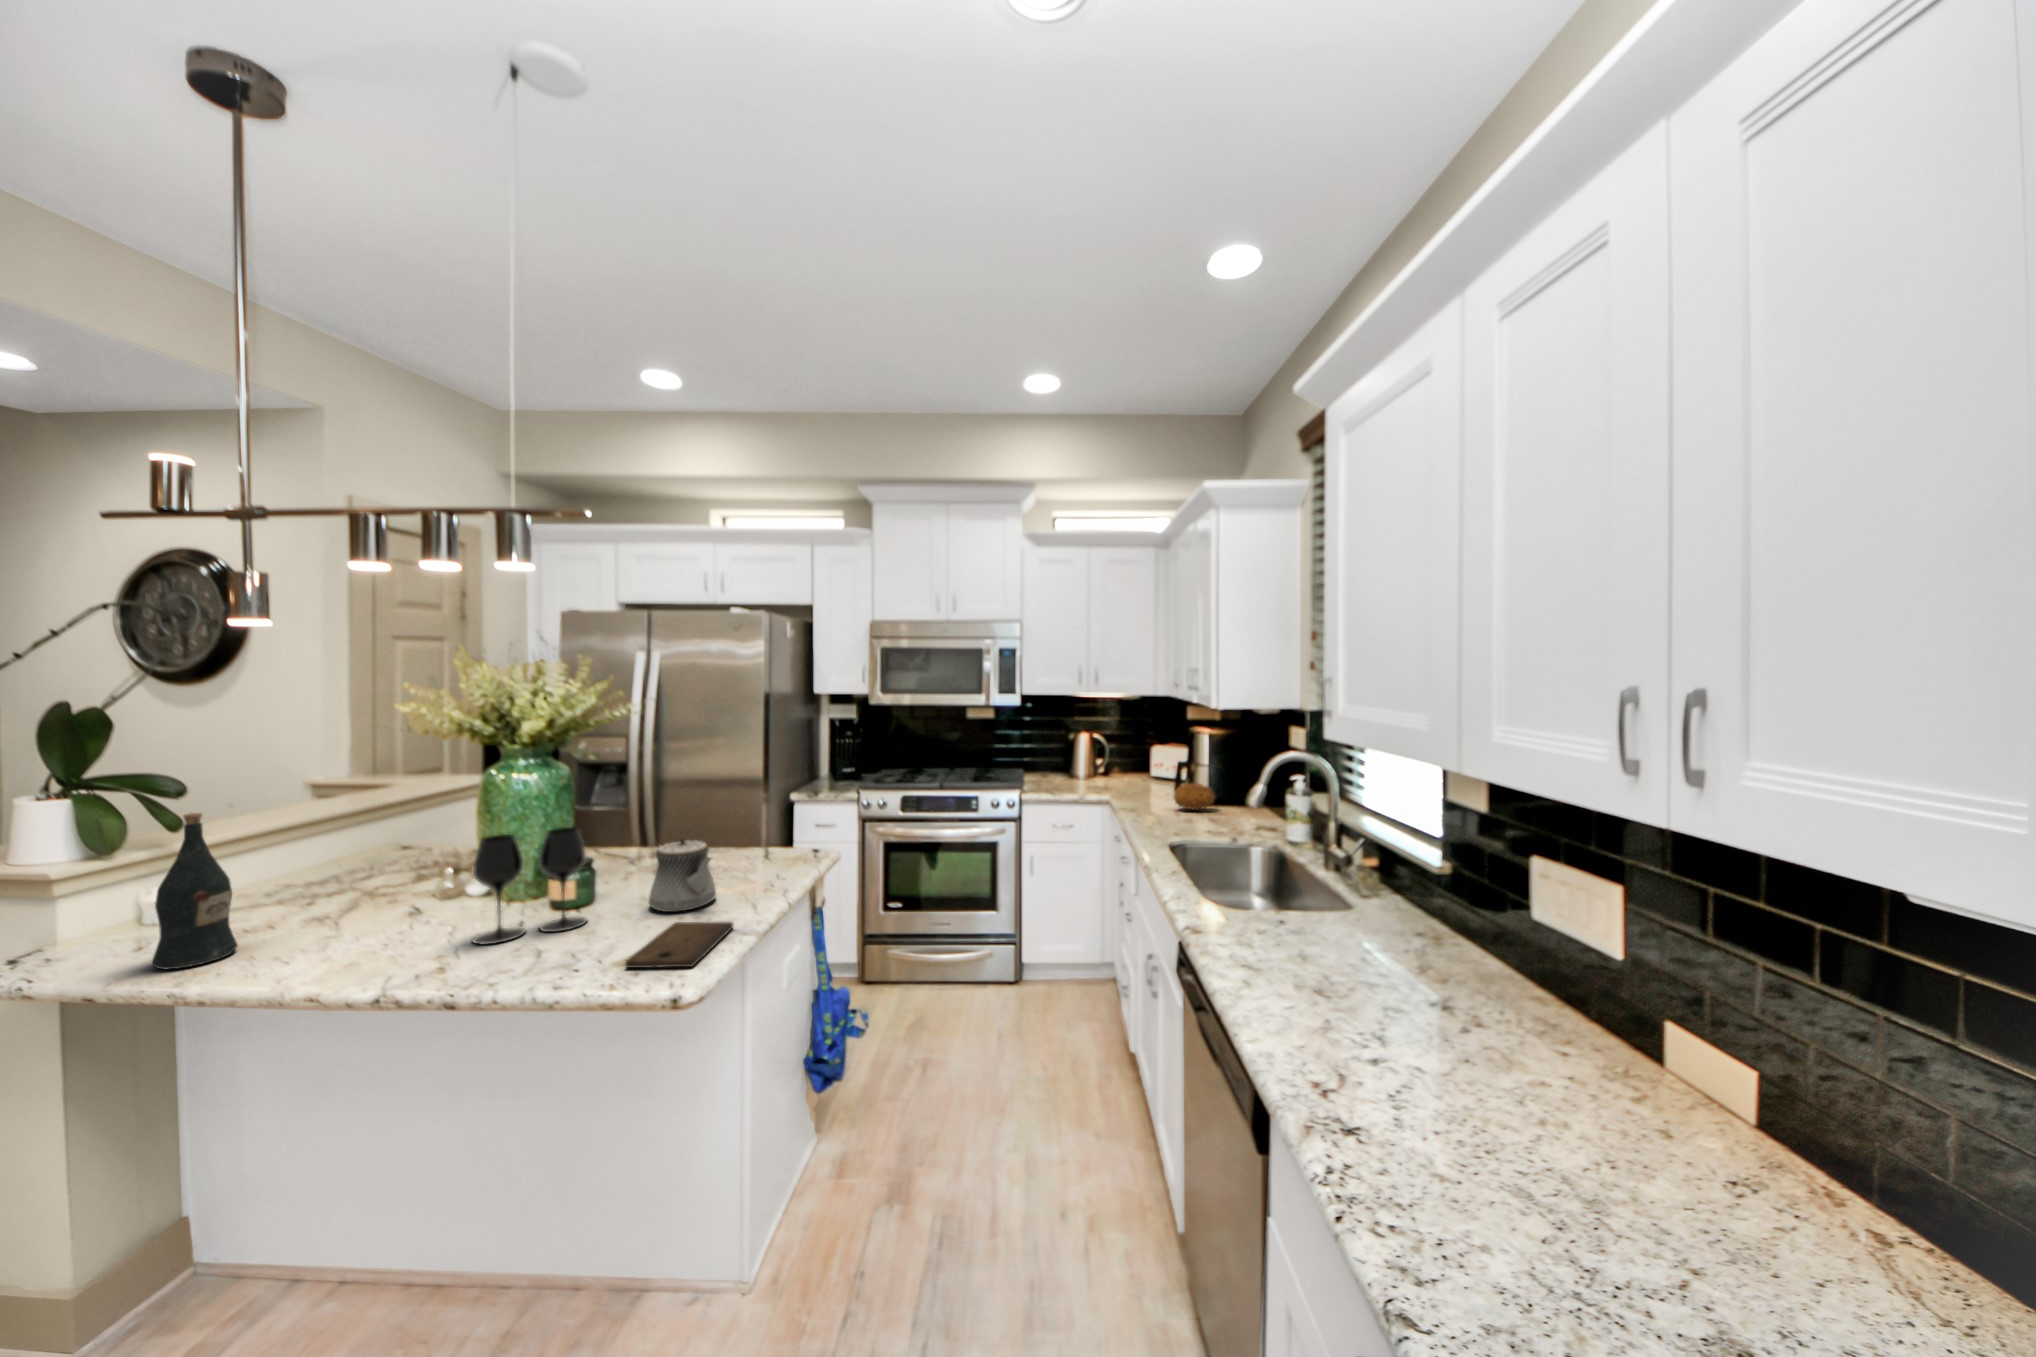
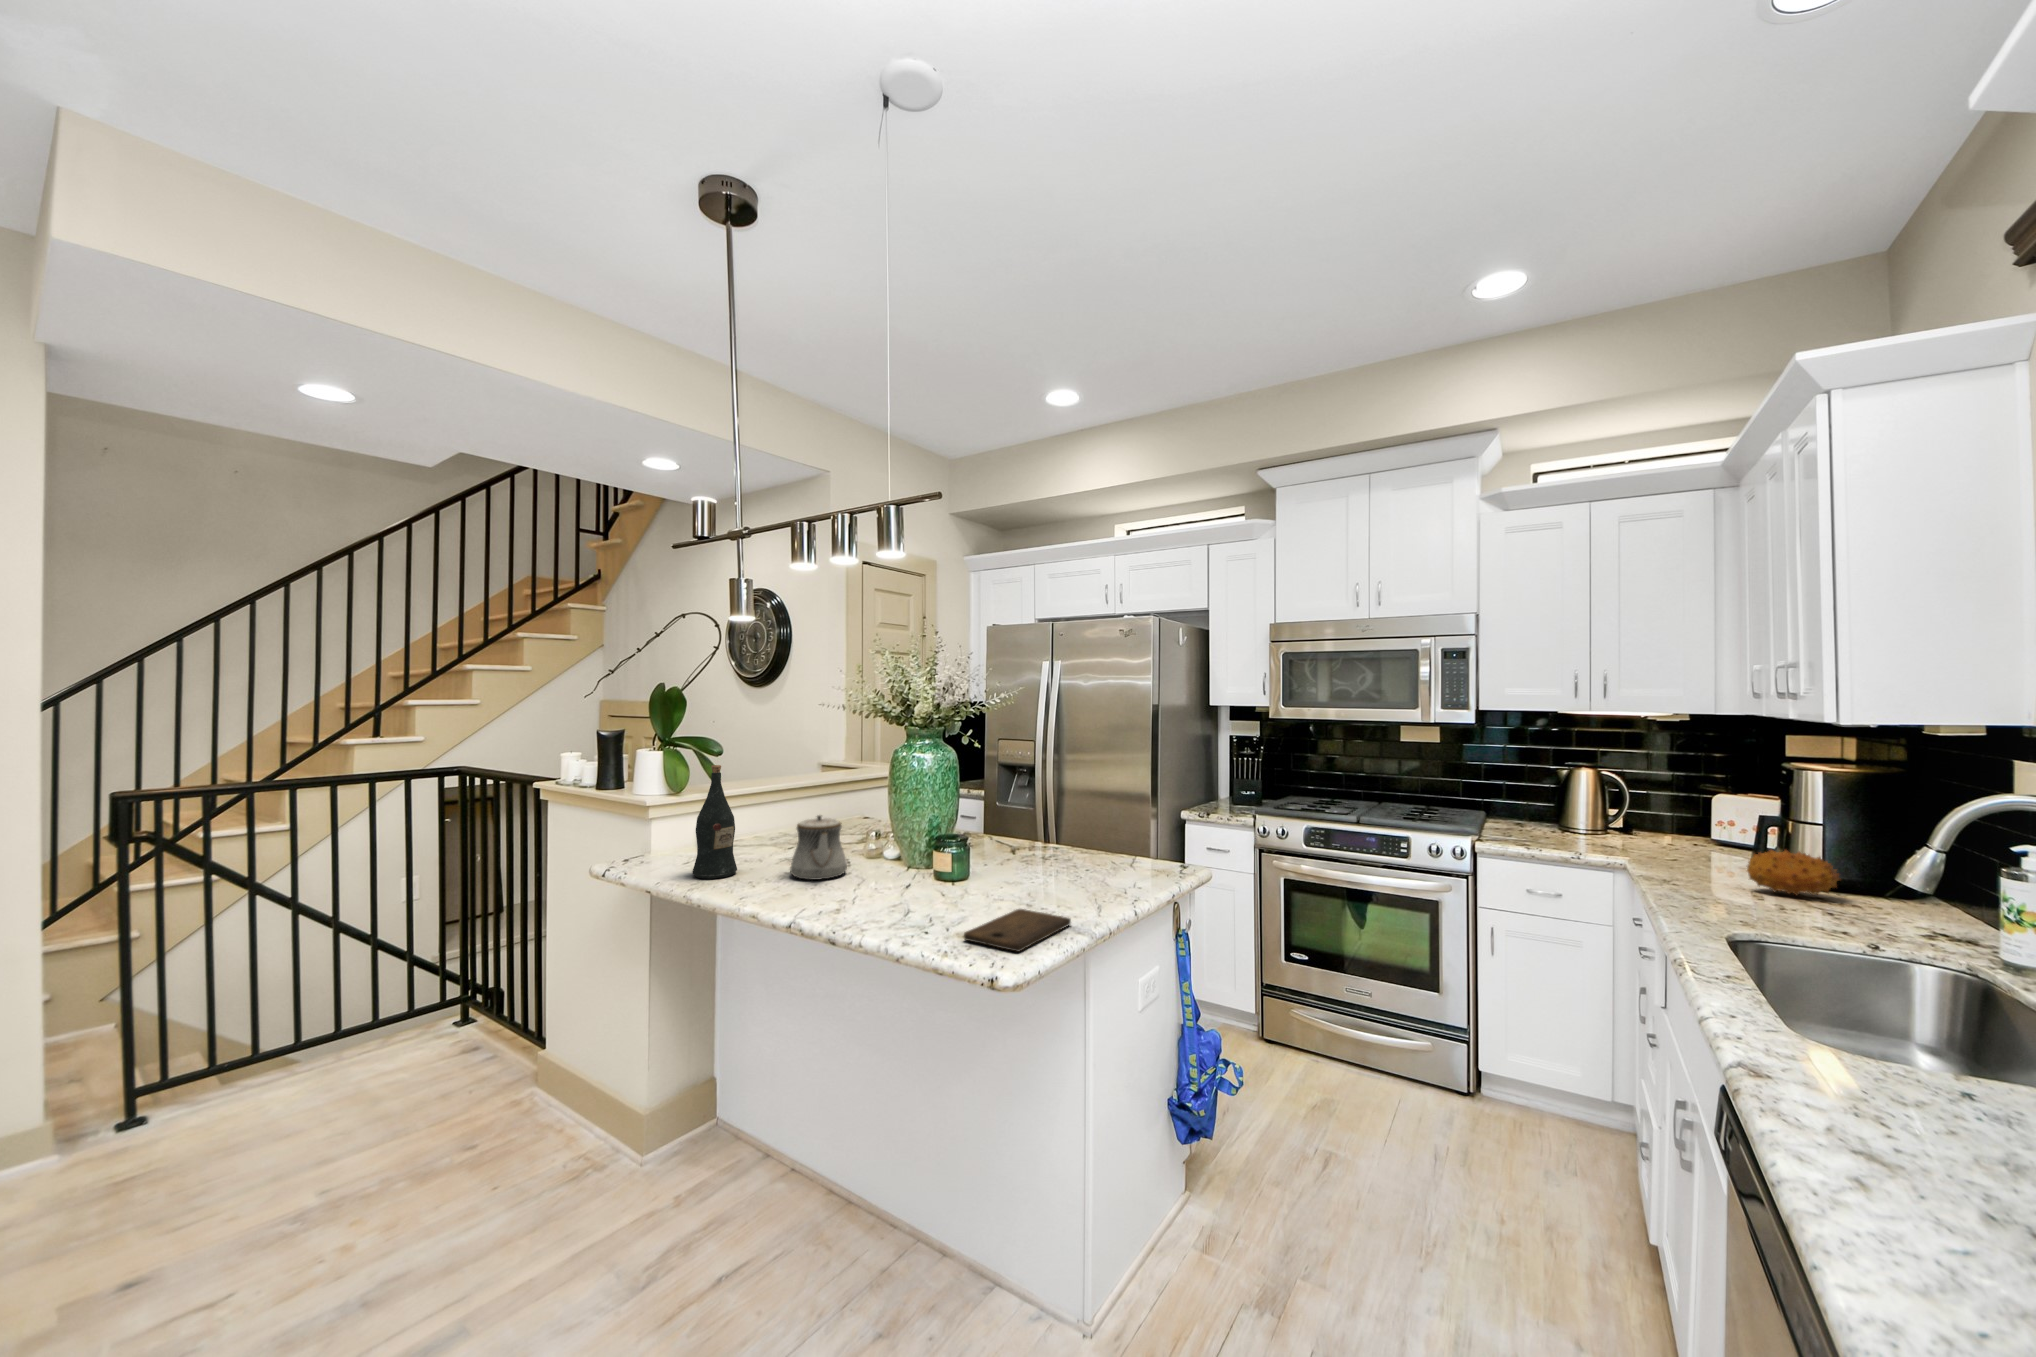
wine glass: present [473,827,587,945] -> none [868,804,954,899]
teapot: present [649,839,716,912] -> present [790,815,847,880]

